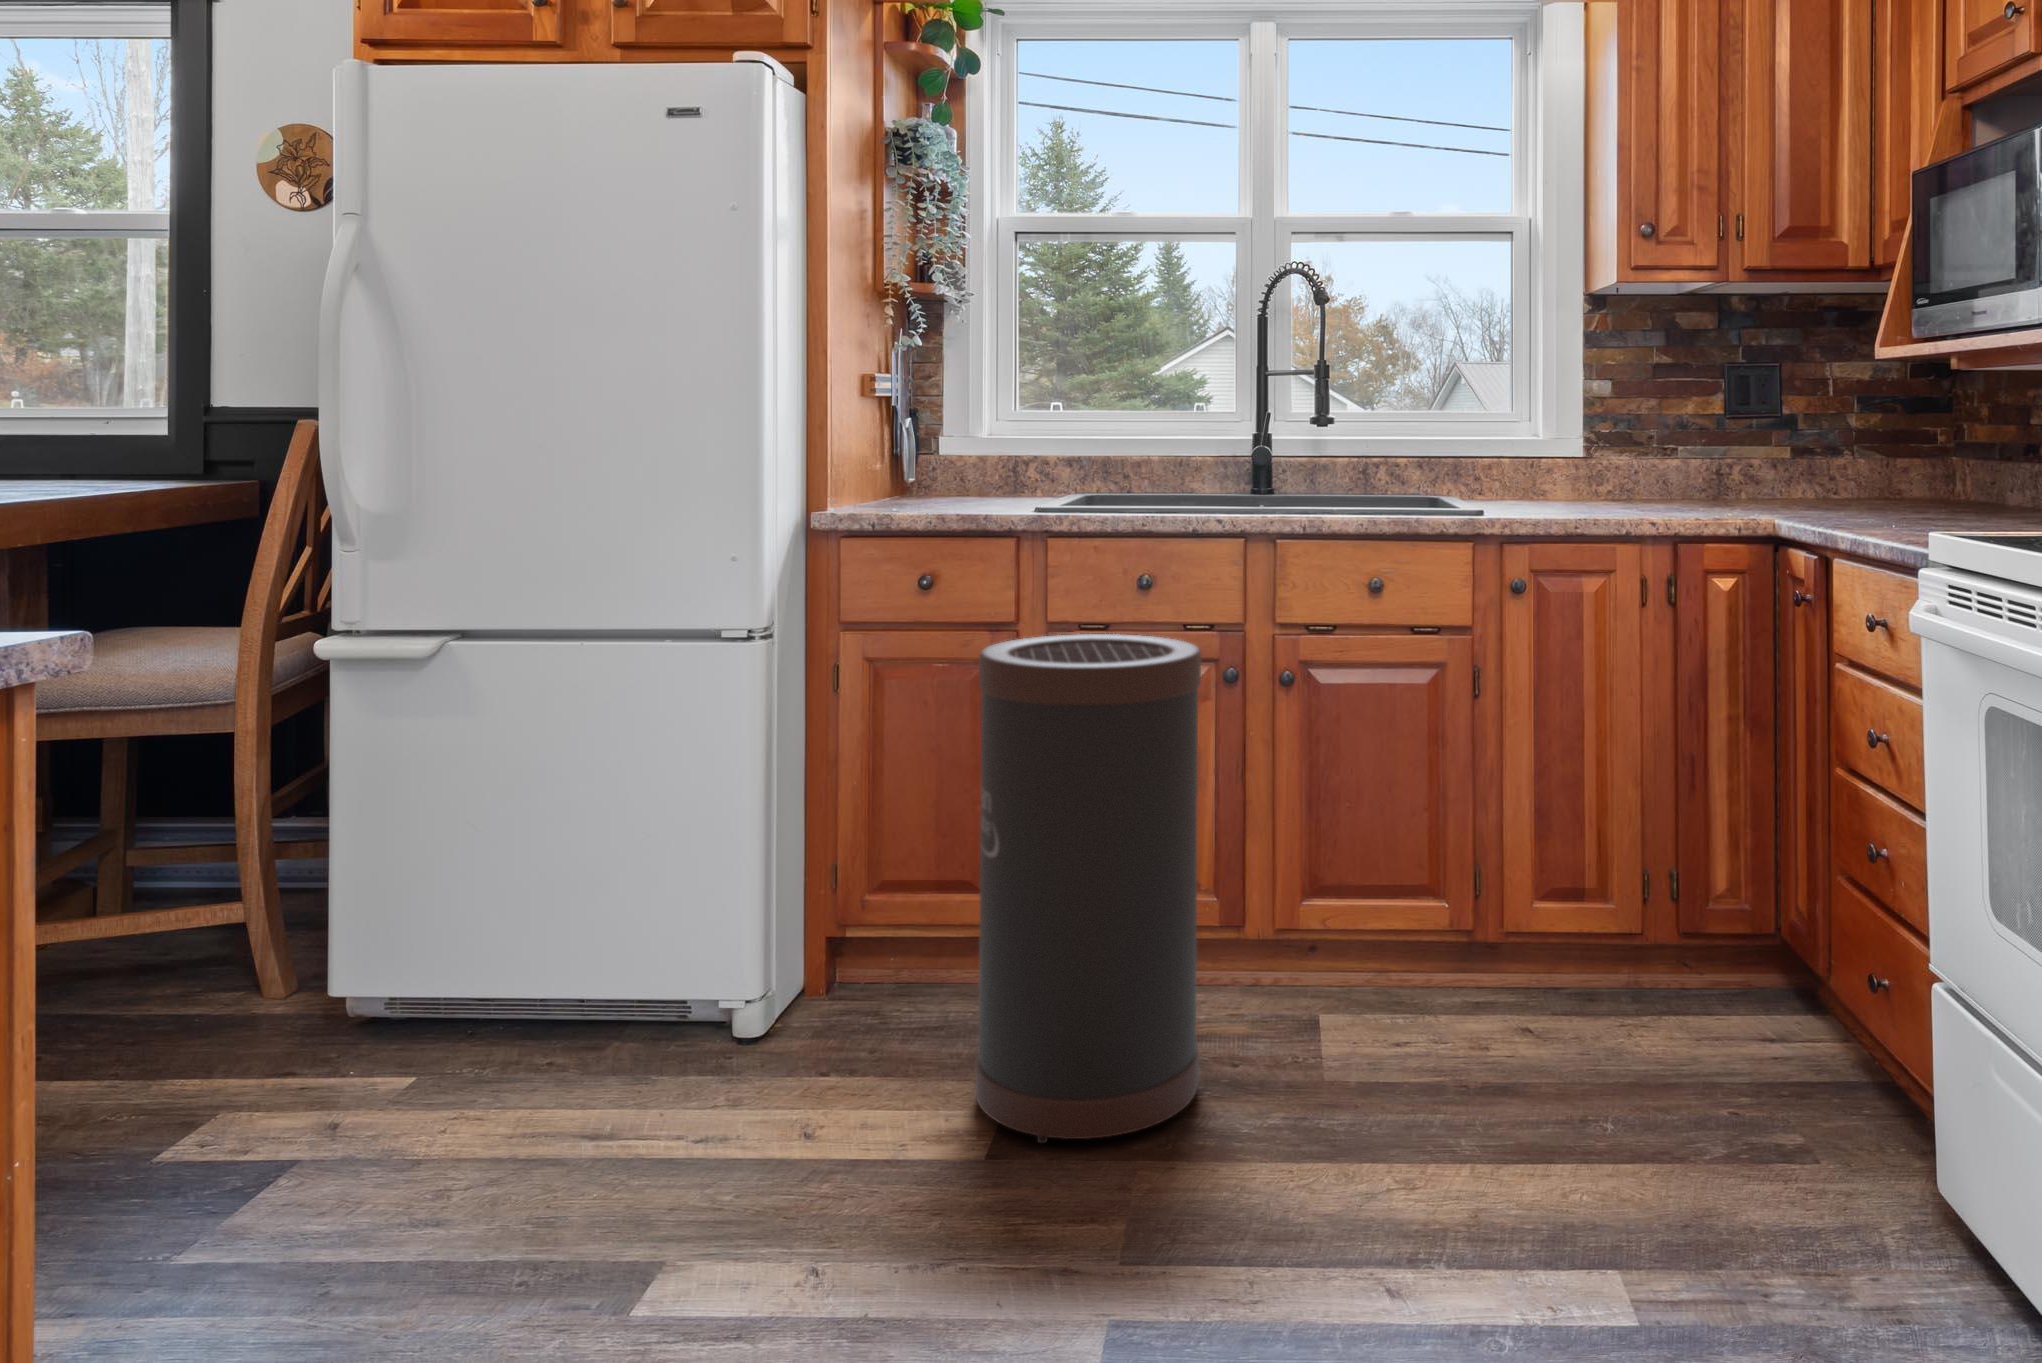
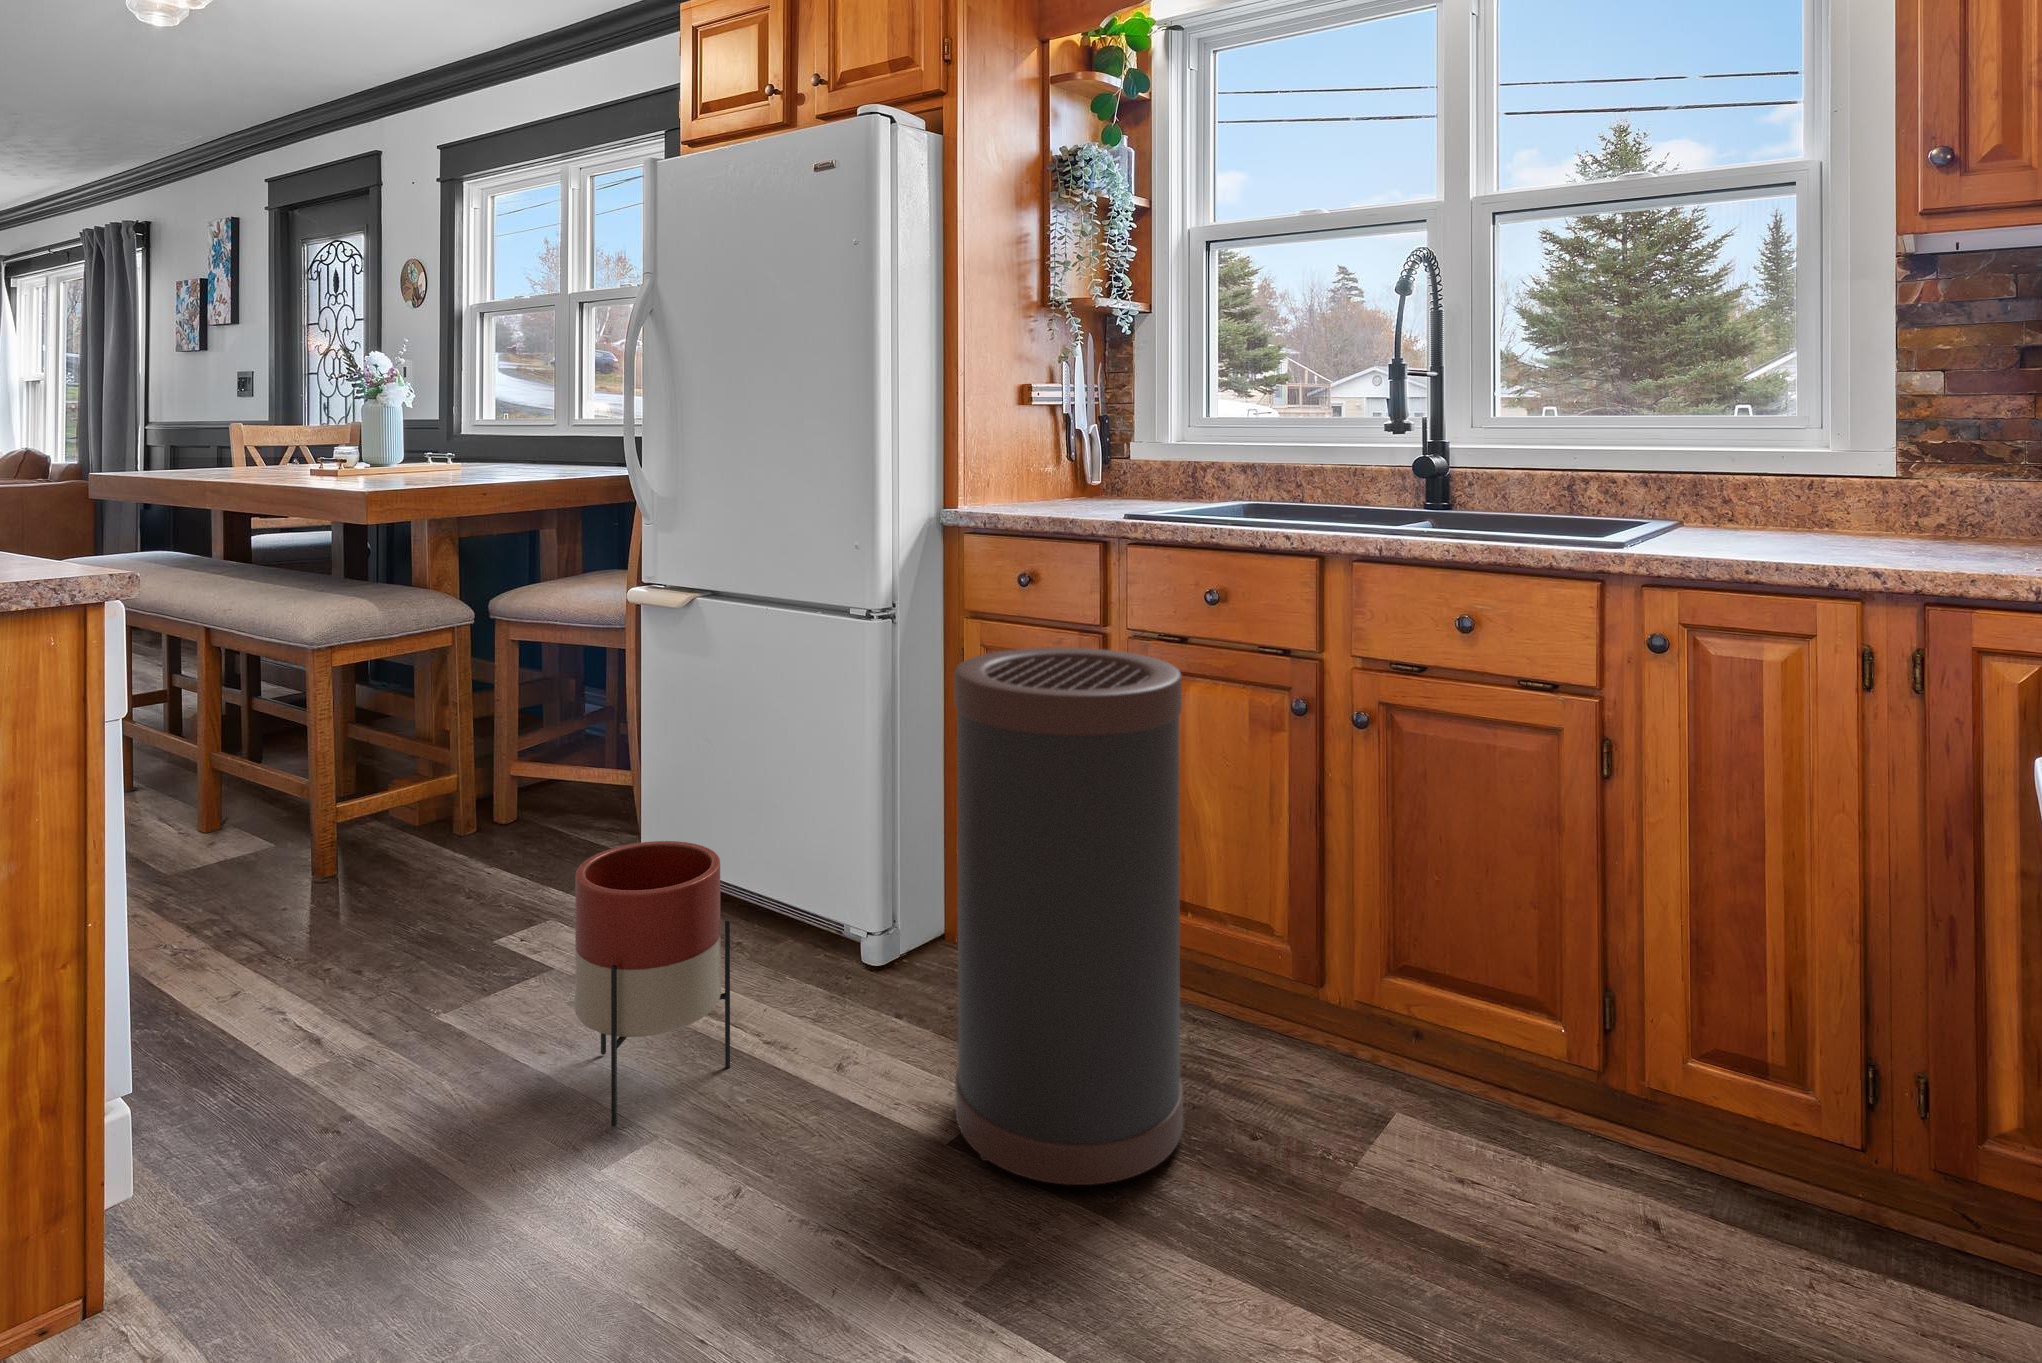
planter: none [507,913,698,1252] -> present [575,841,730,1127]

